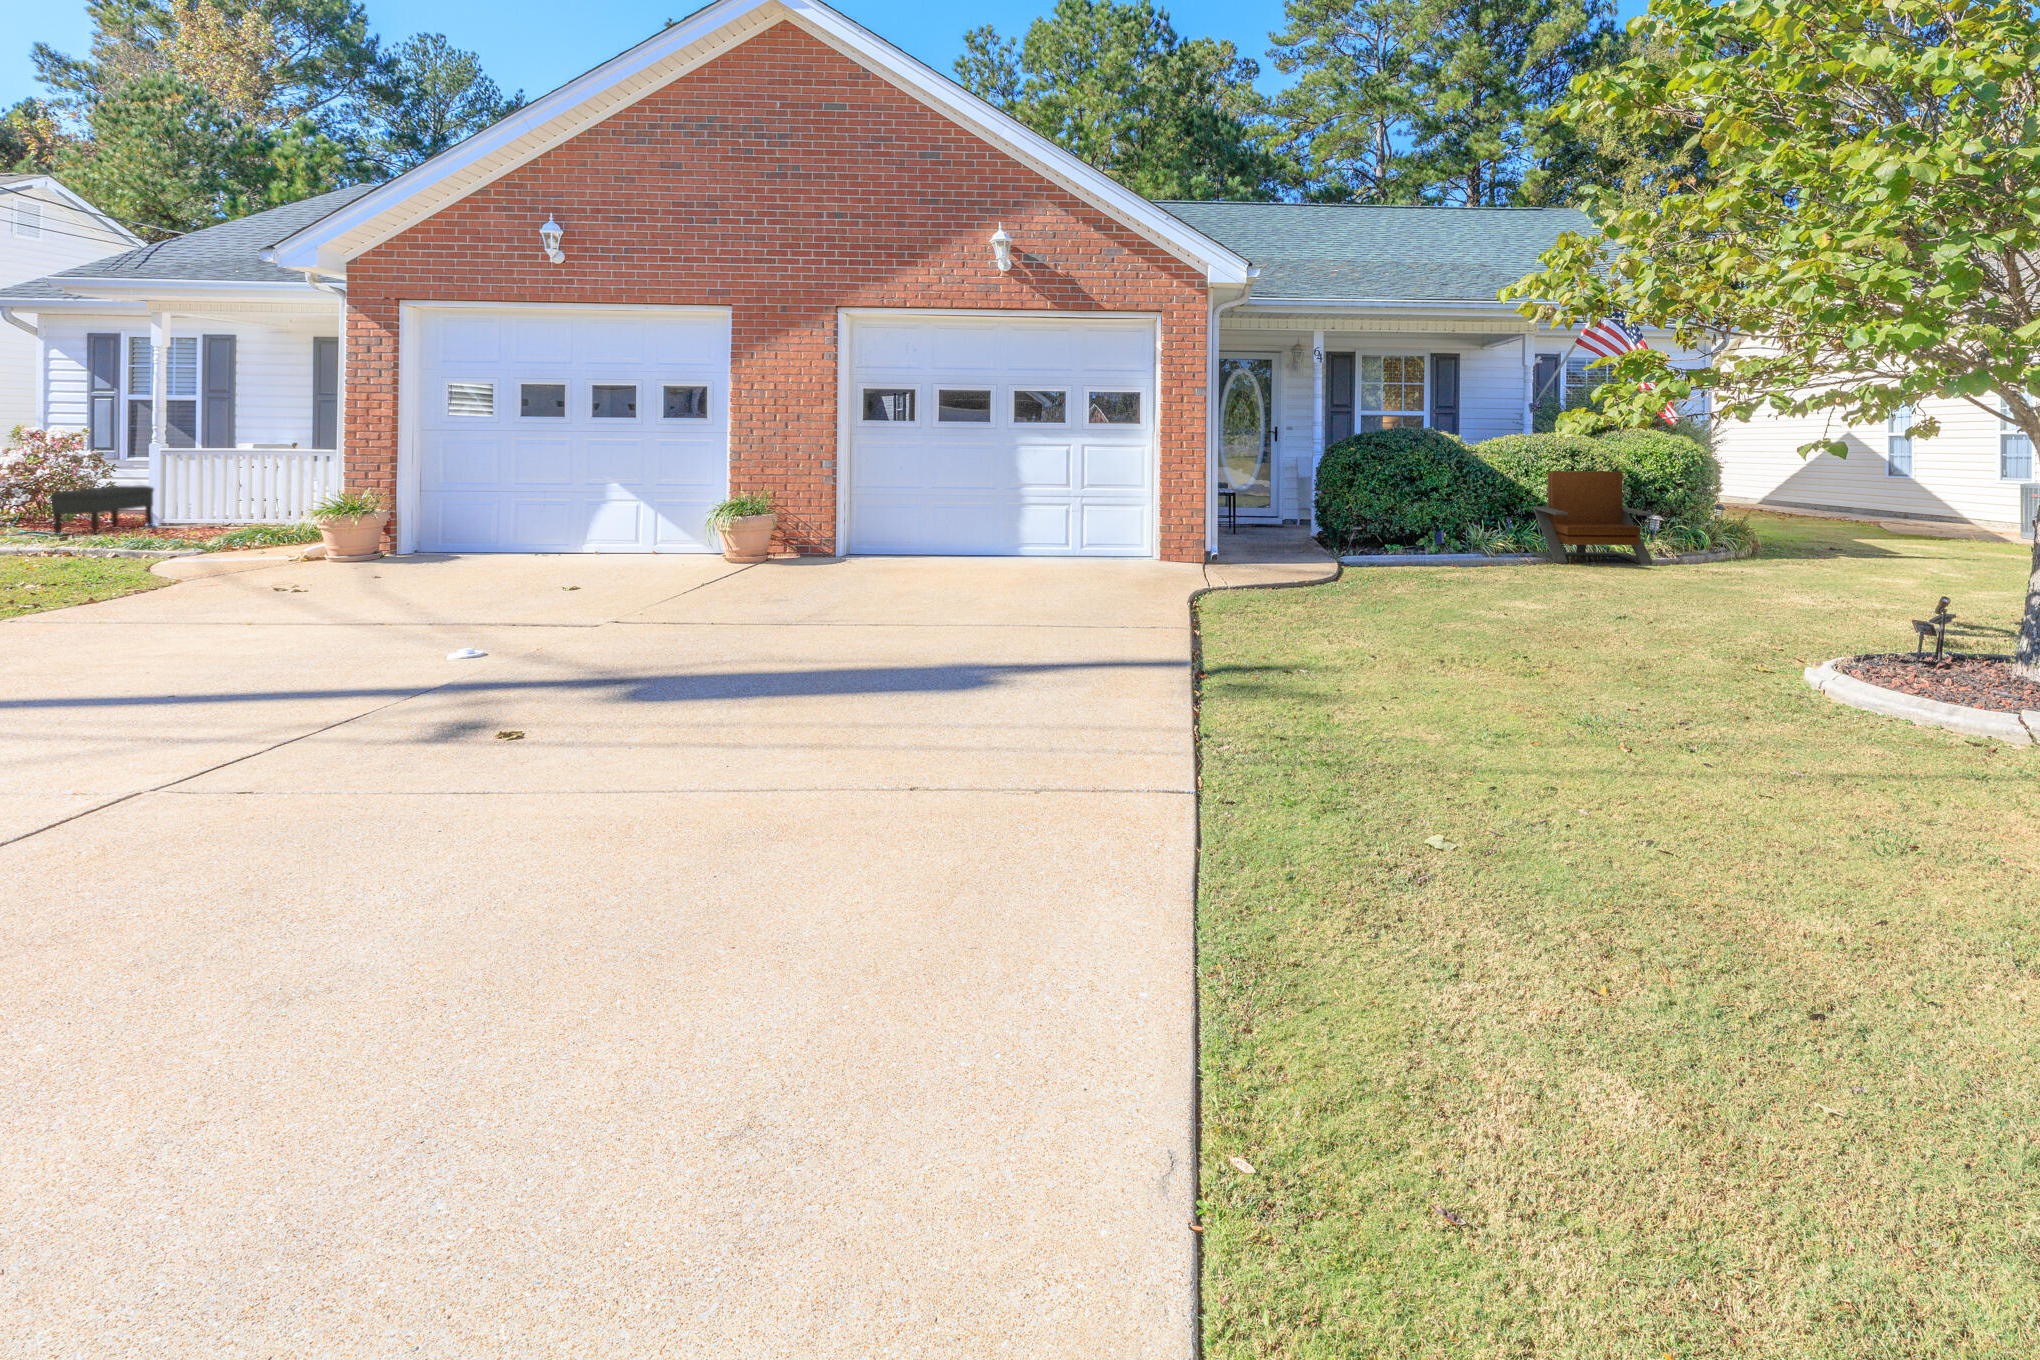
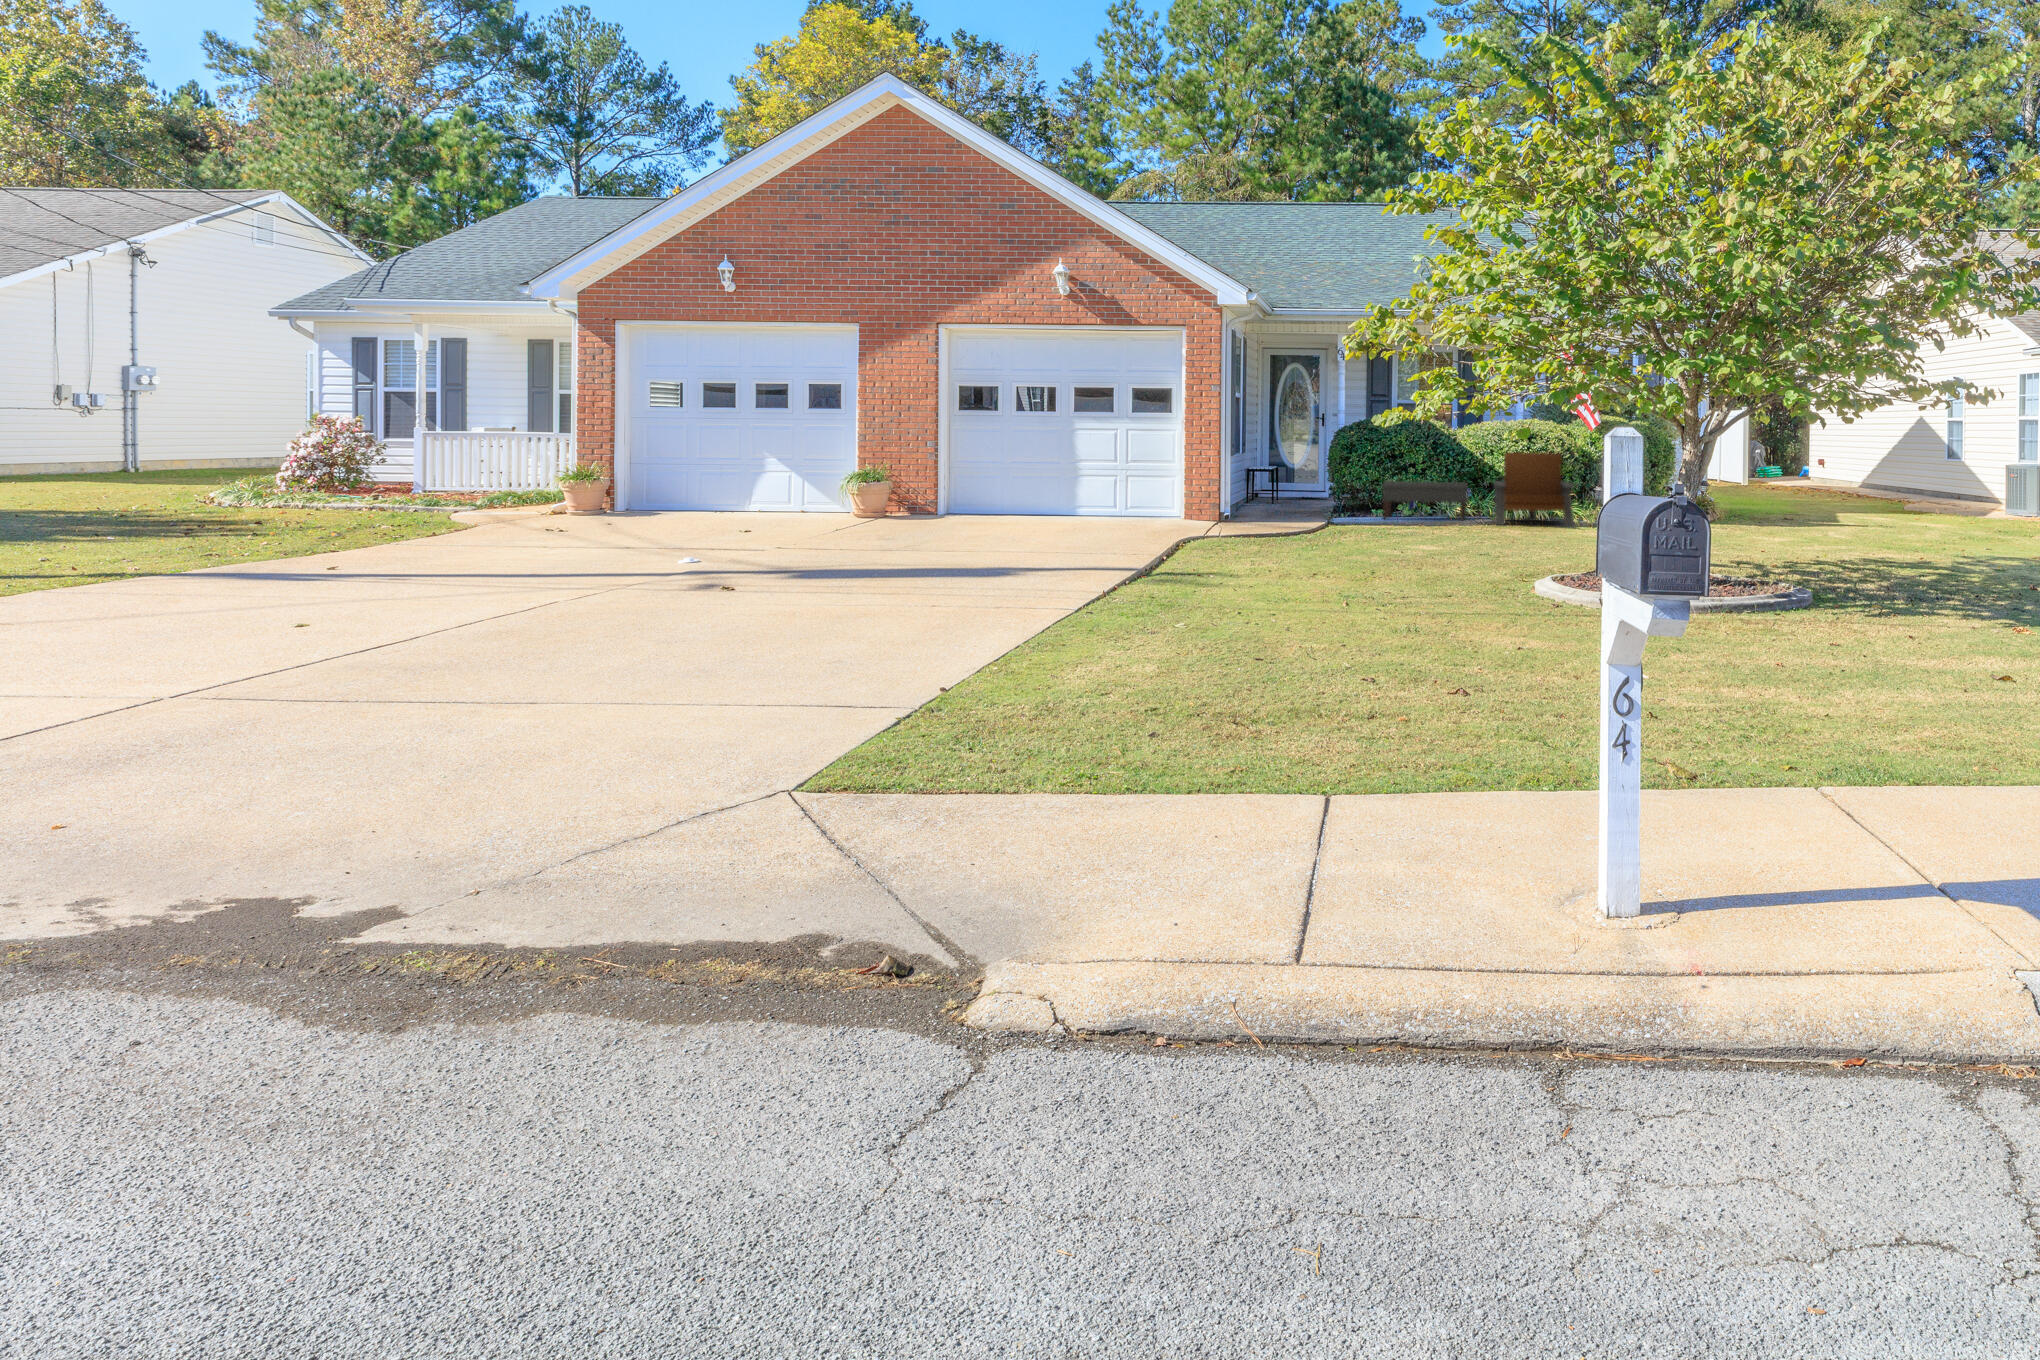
bench: present [50,485,154,535] -> present [1382,481,1468,520]

